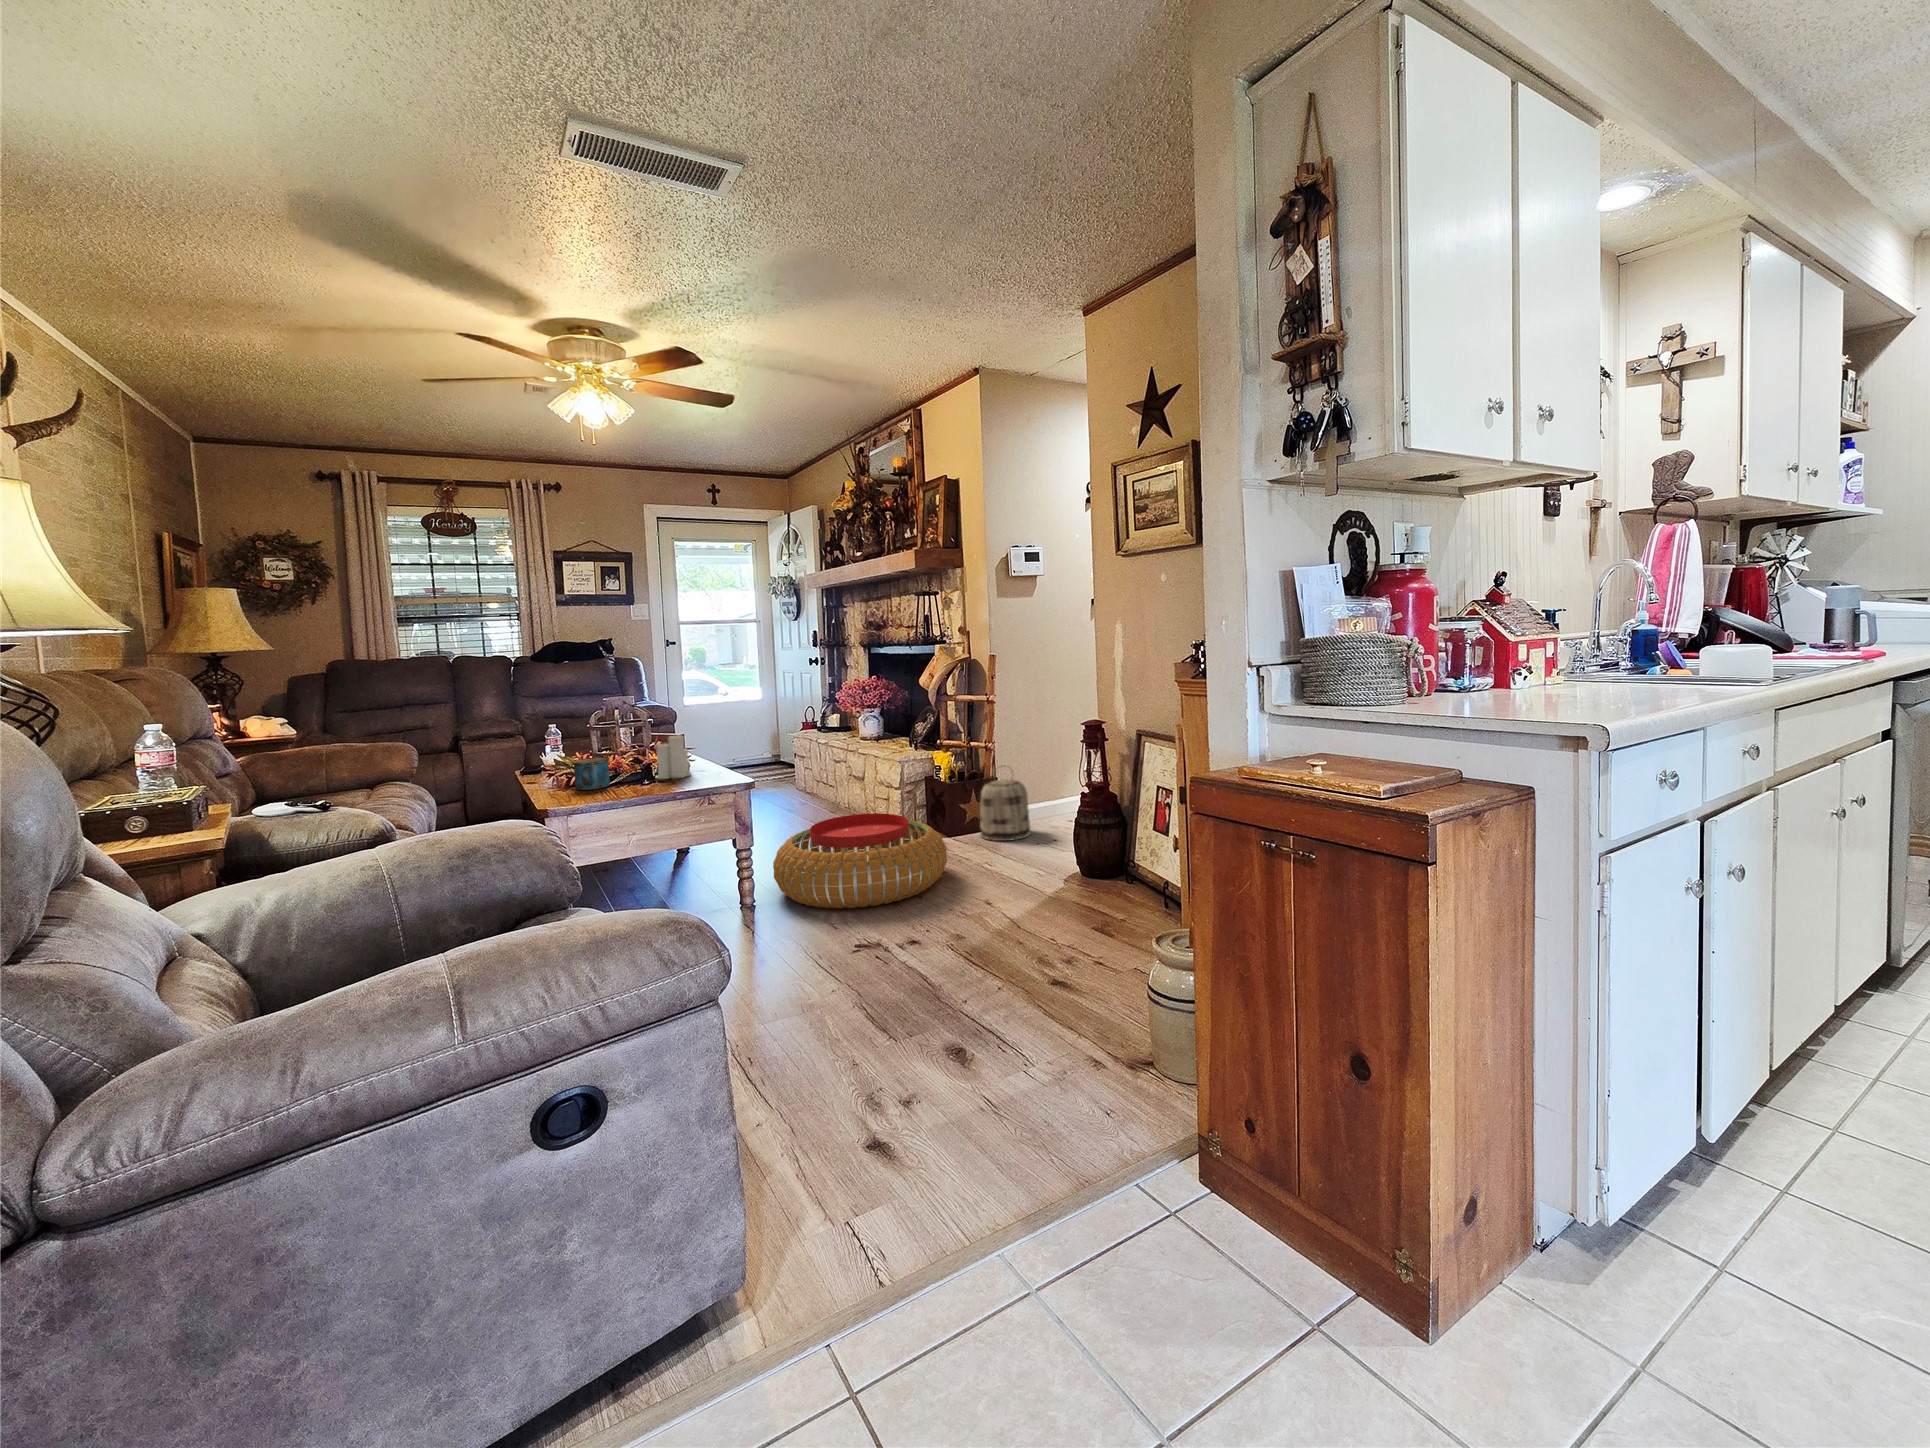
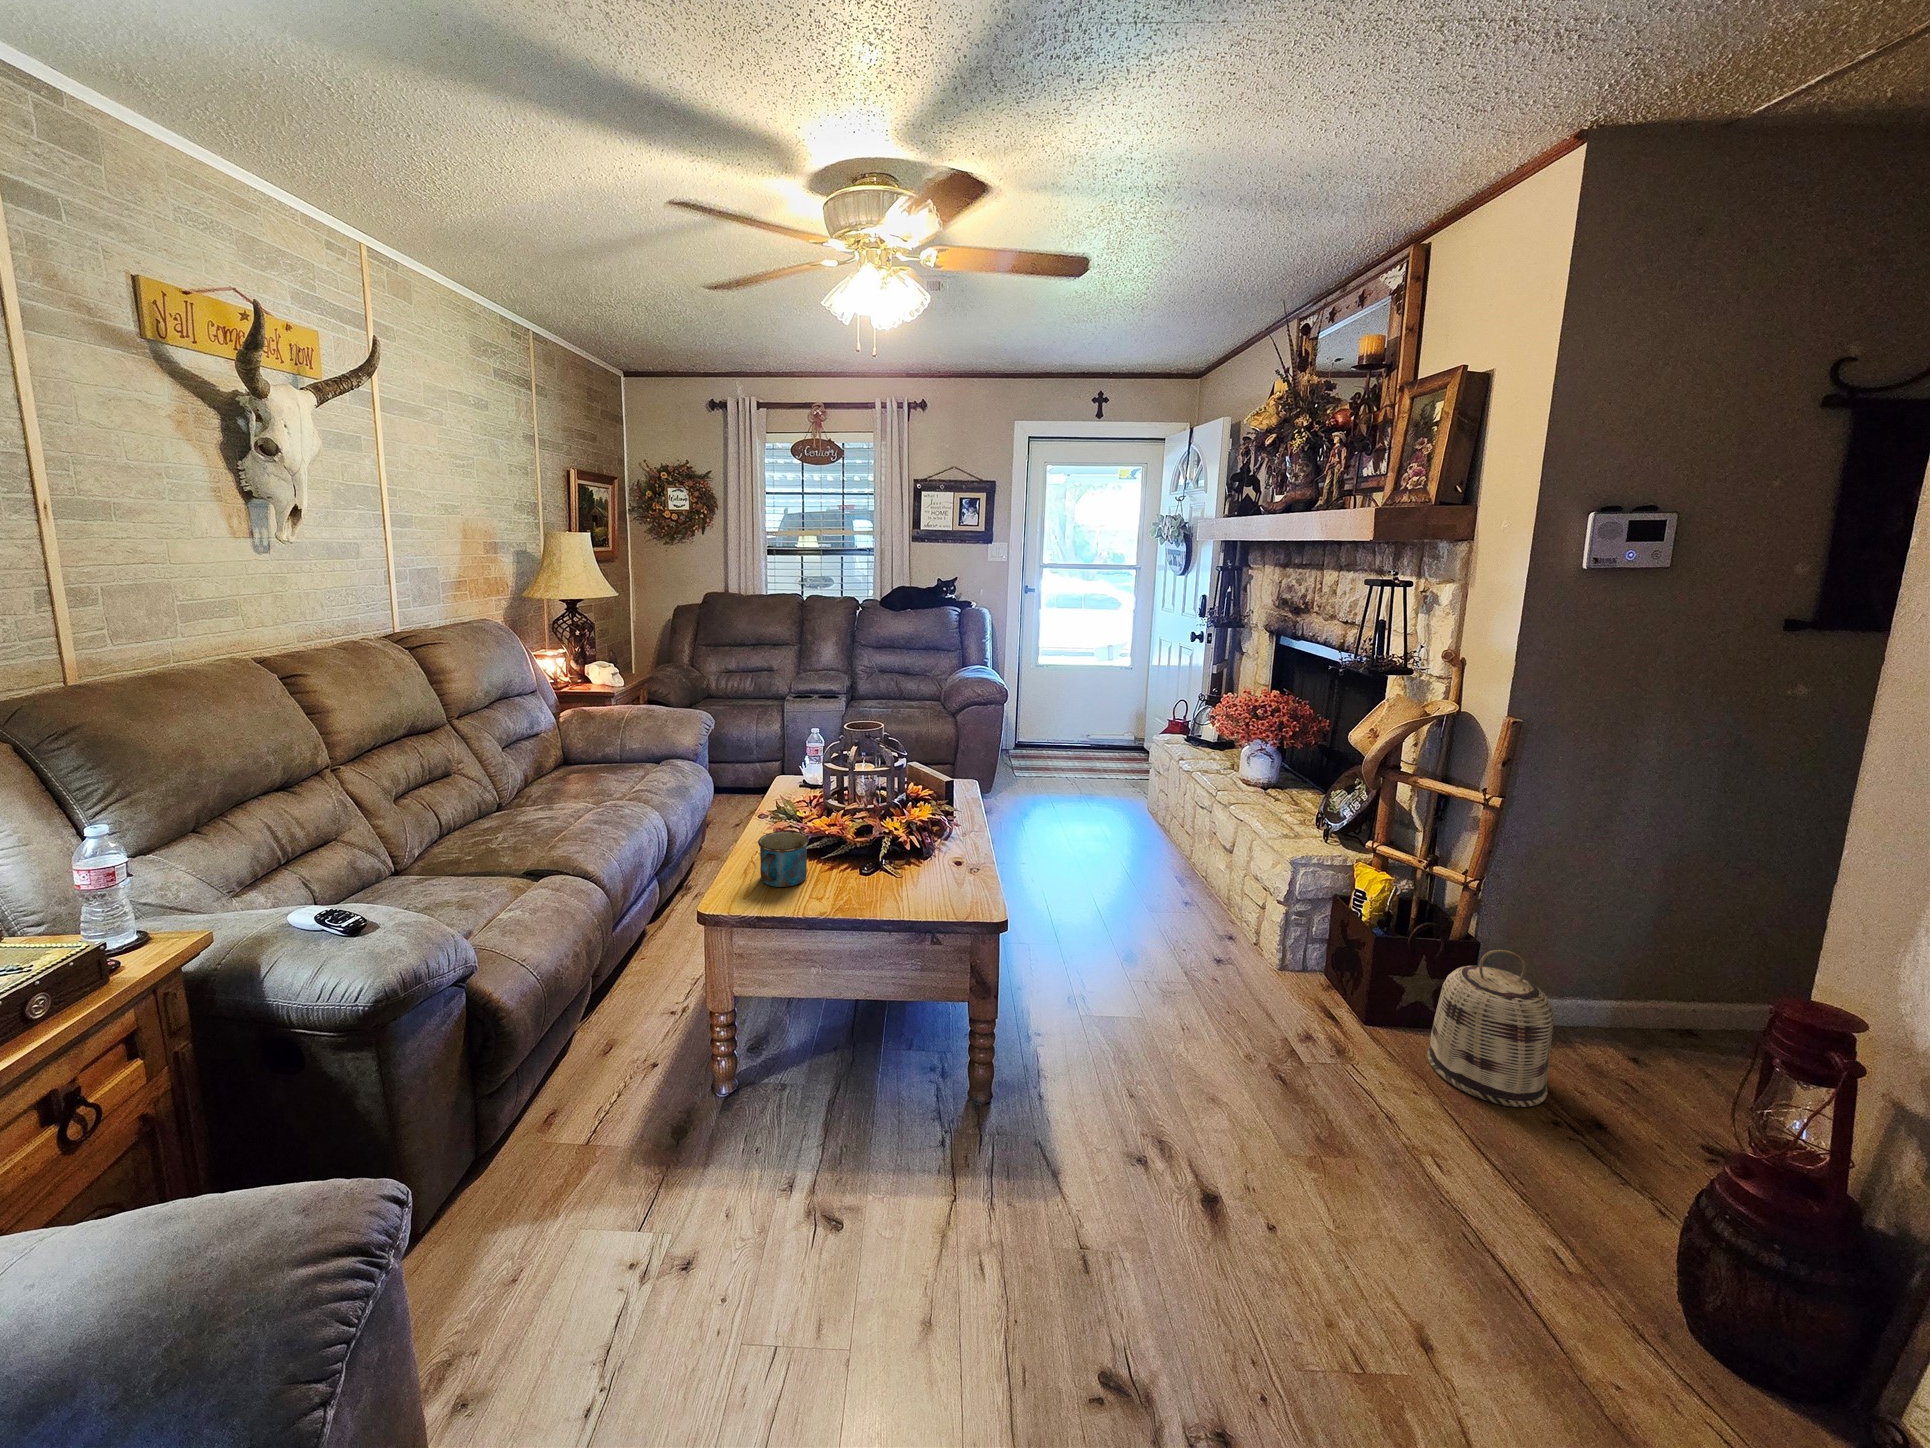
candle: present [656,736,691,779] -> none [873,815,924,888]
pouf: present [773,814,947,908] -> none [1021,988,1353,1255]

